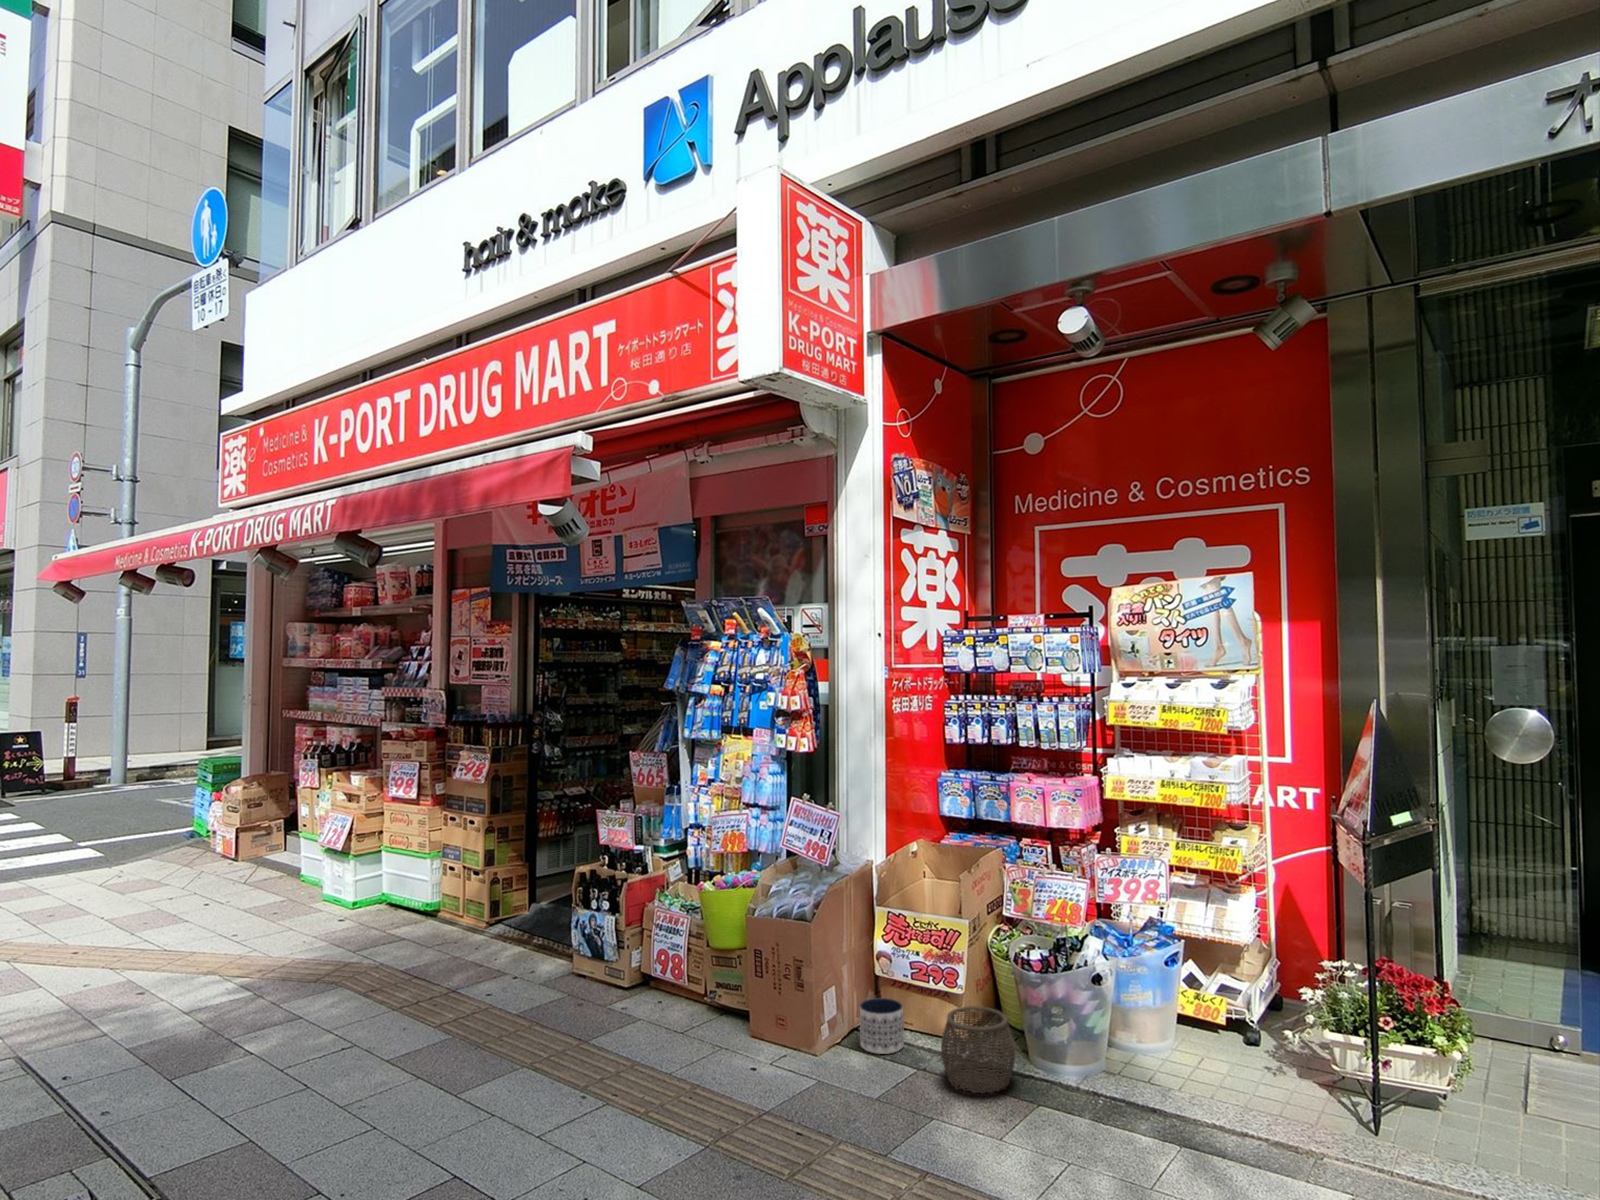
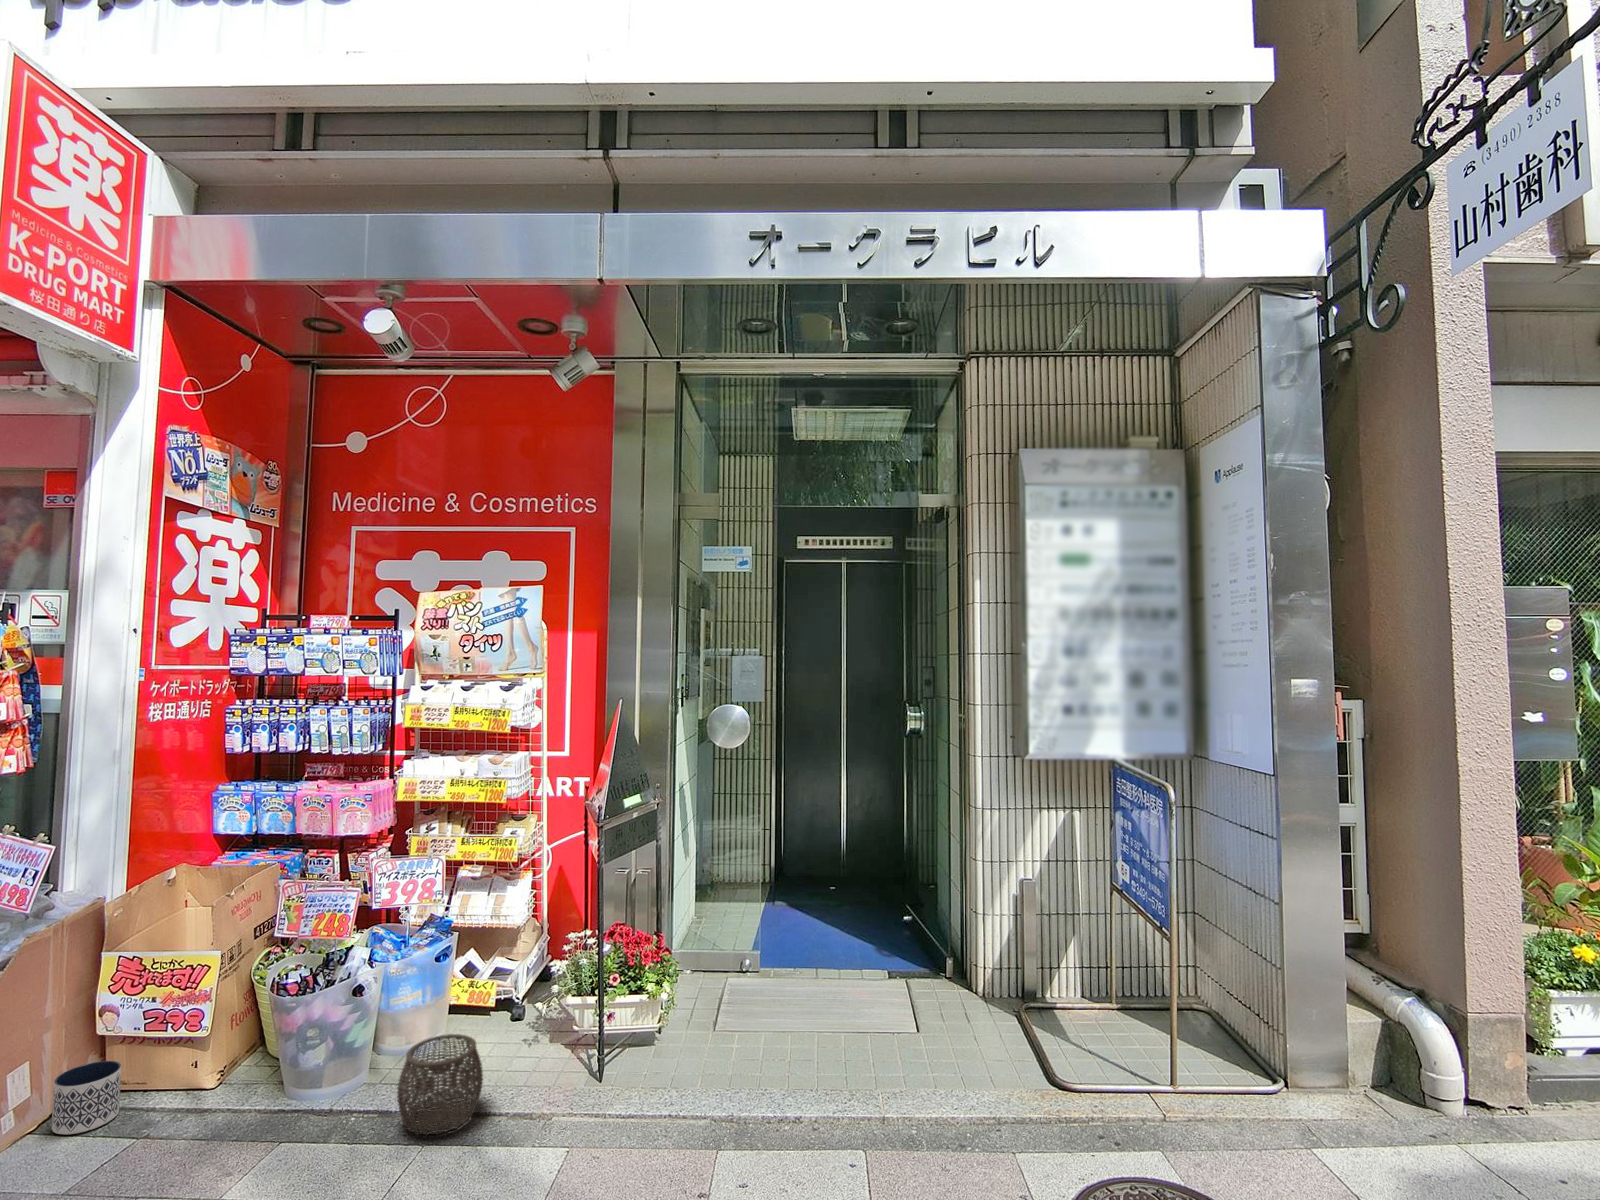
woven basket: present [941,1006,1015,1093] -> present [397,1034,483,1135]

